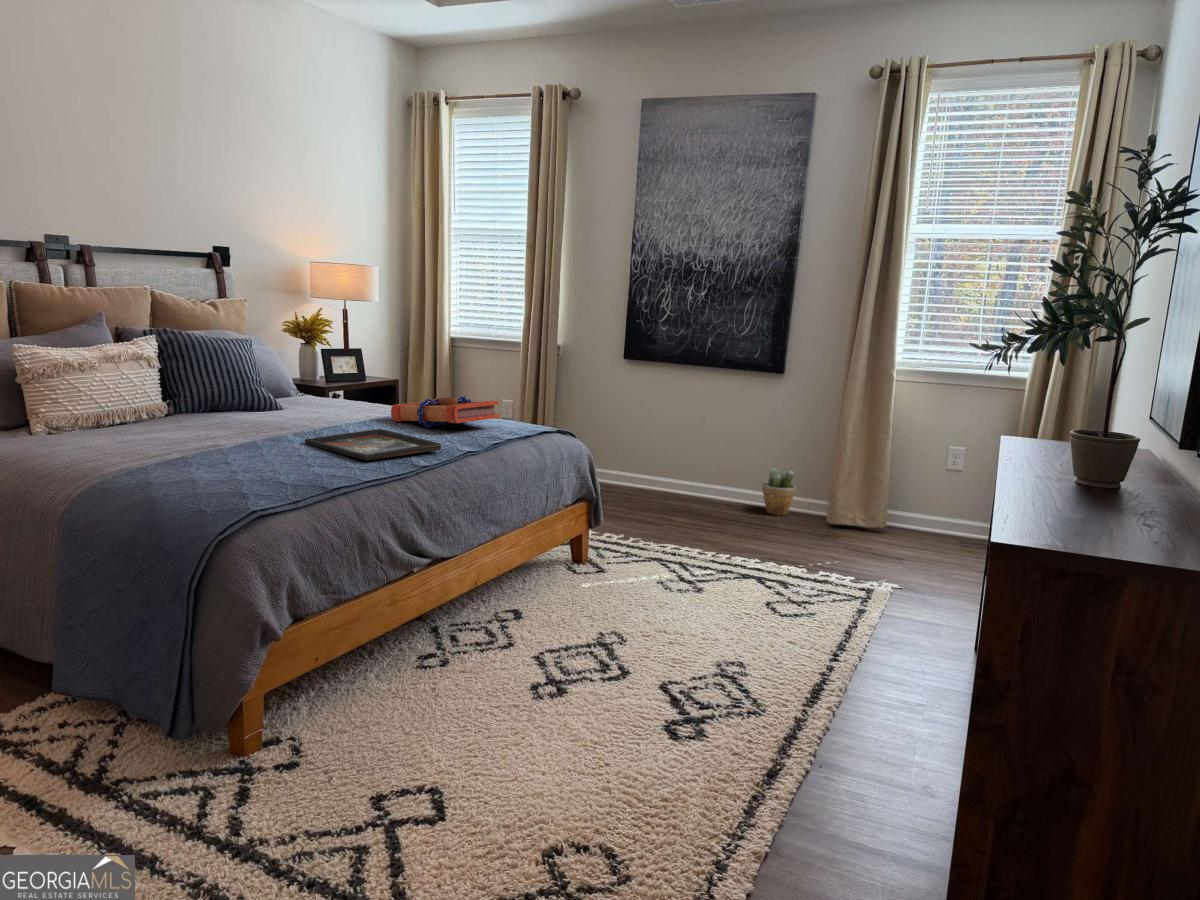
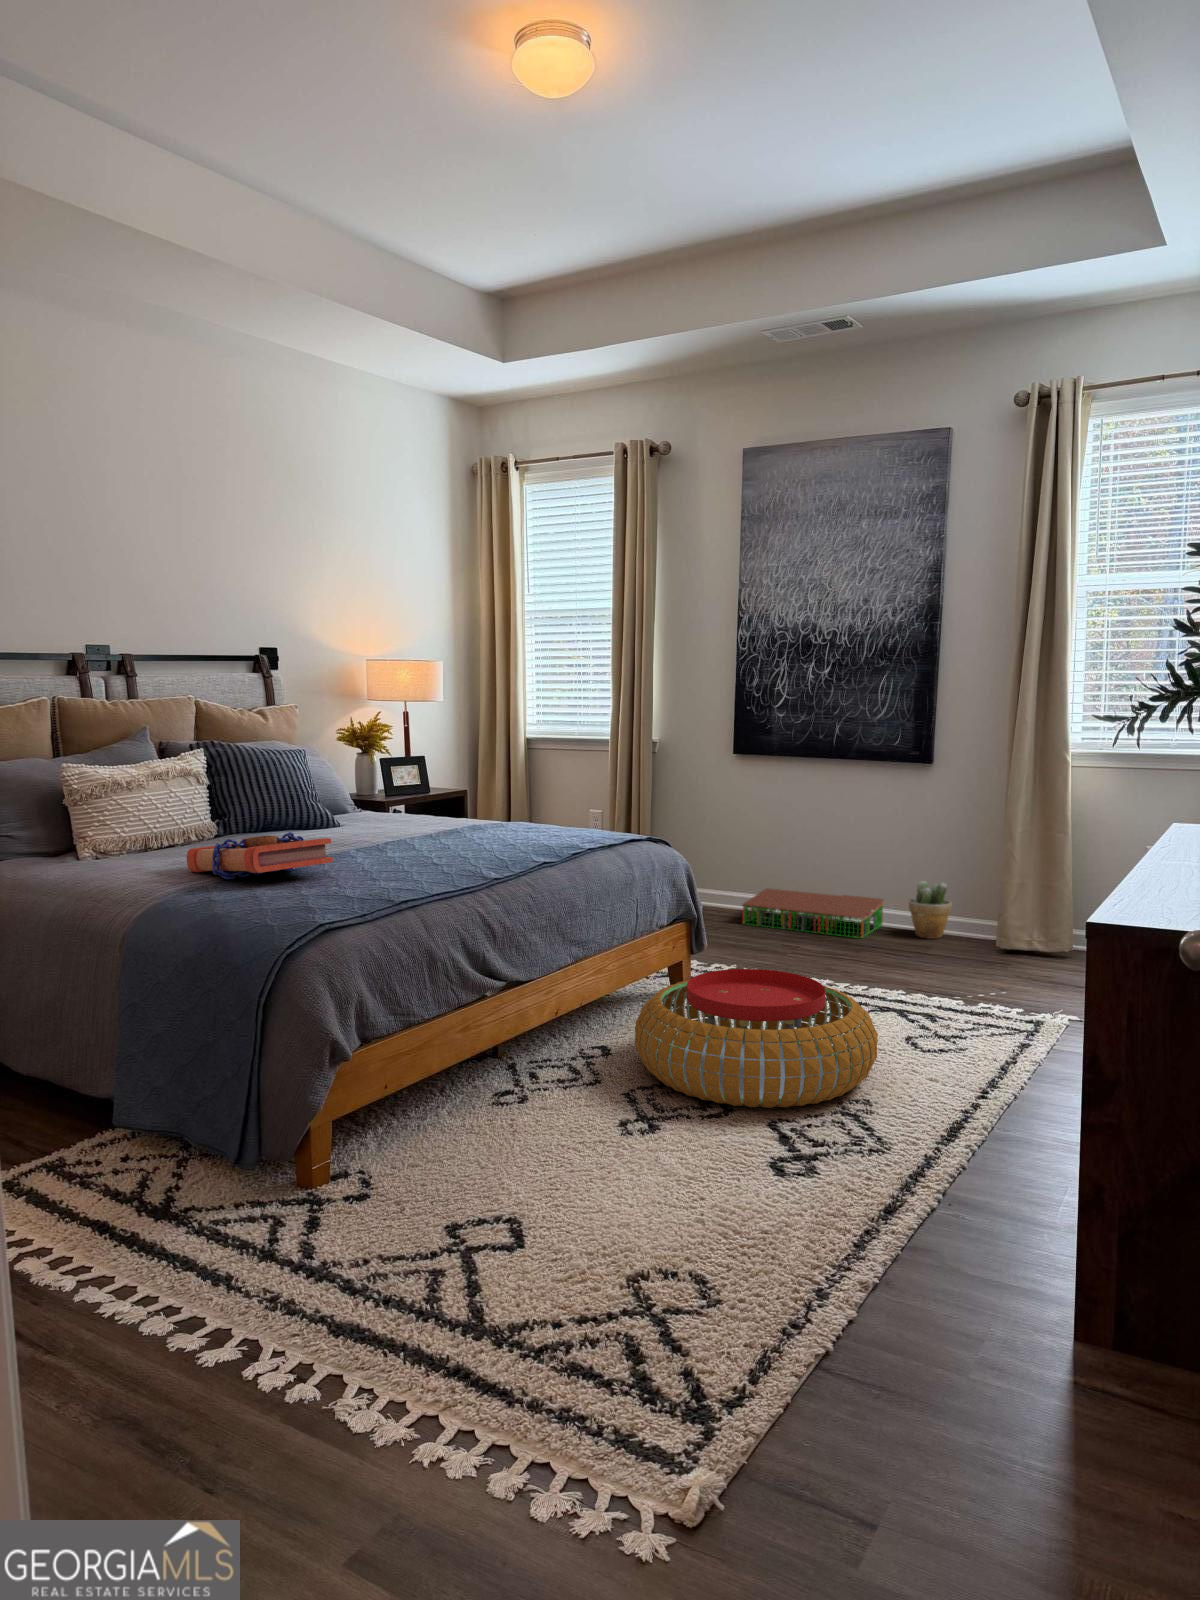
book: present [391,396,499,427] -> present [187,832,333,879]
decorative tray: present [305,429,441,461] -> none [366,842,514,874]
storage bin: none [627,469,742,514] -> present [742,888,883,938]
pouf: none [543,547,751,672] -> present [635,969,878,1108]

